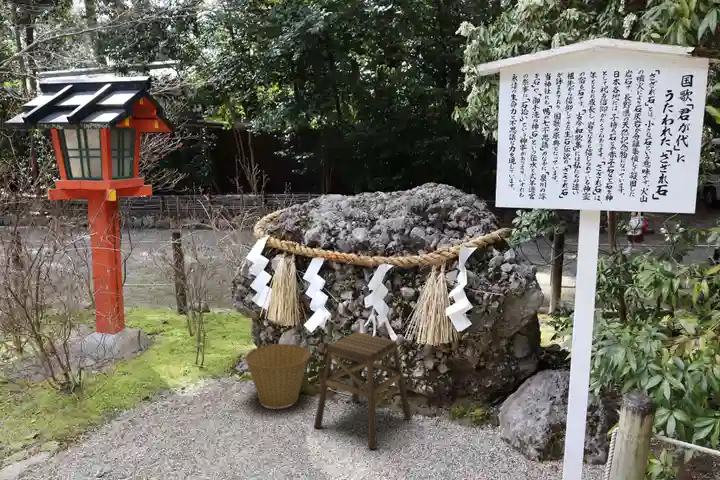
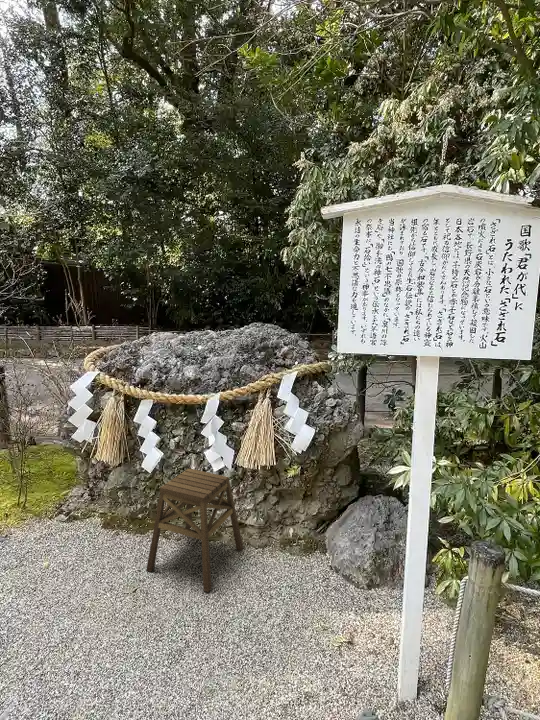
basket: present [245,344,310,408] -> none [72,481,143,550]

